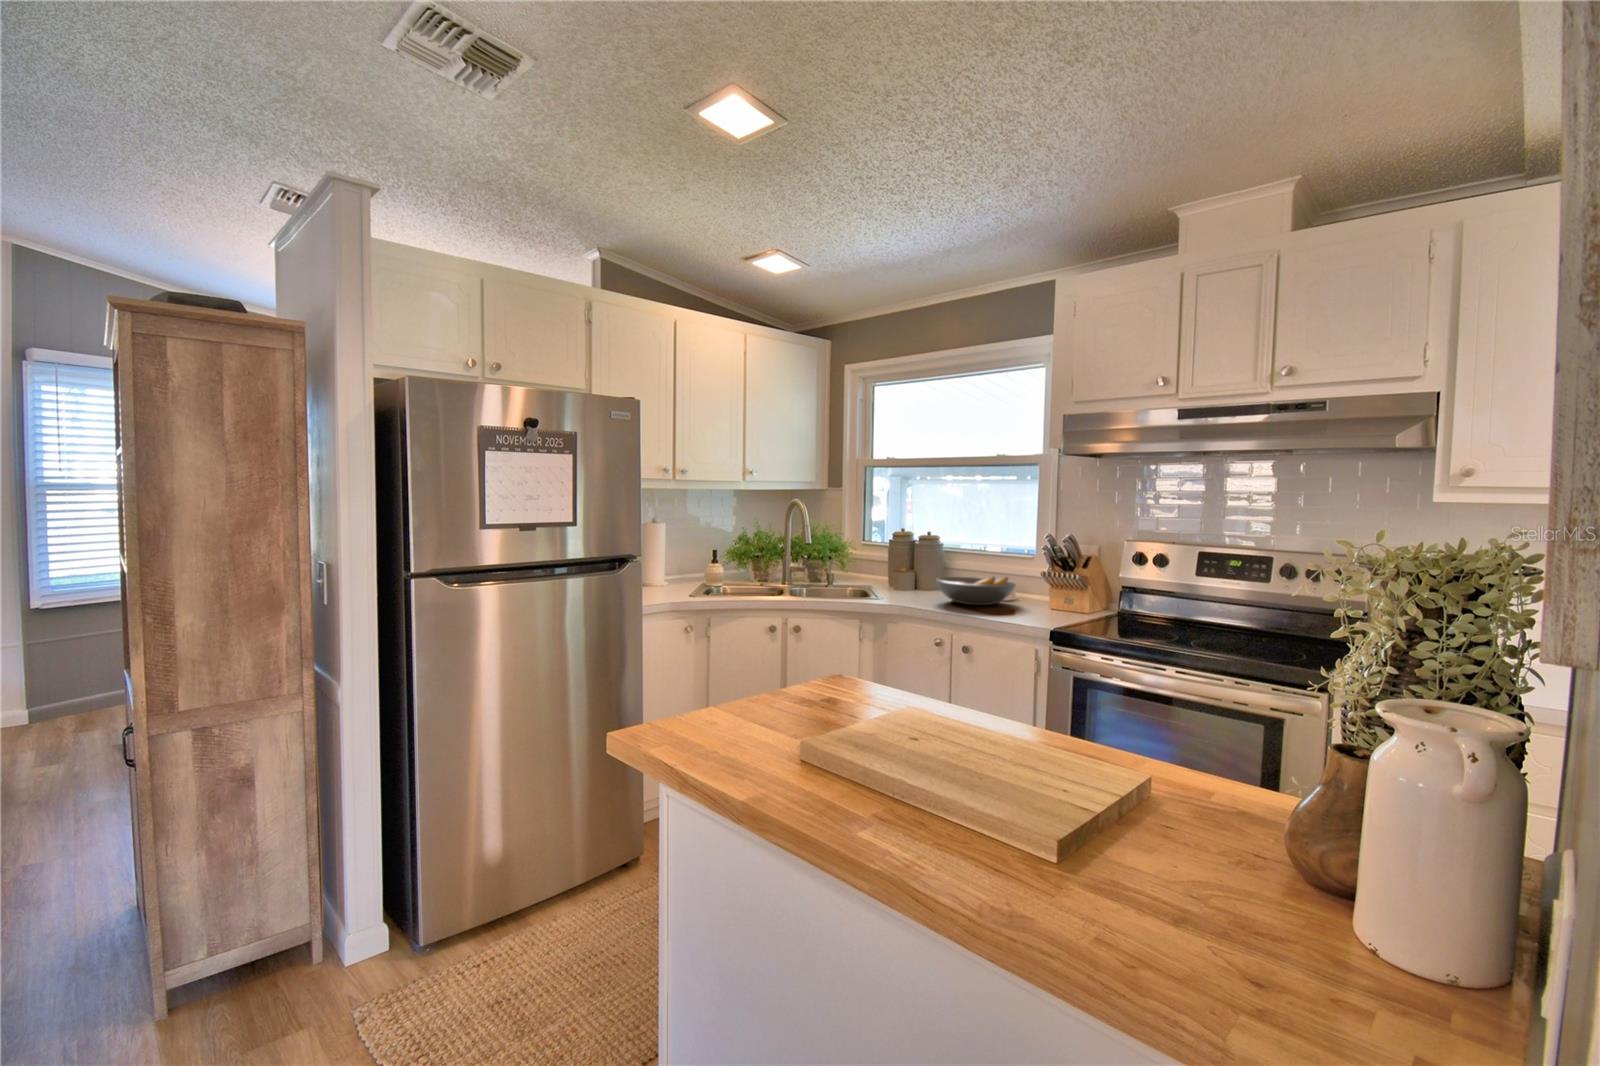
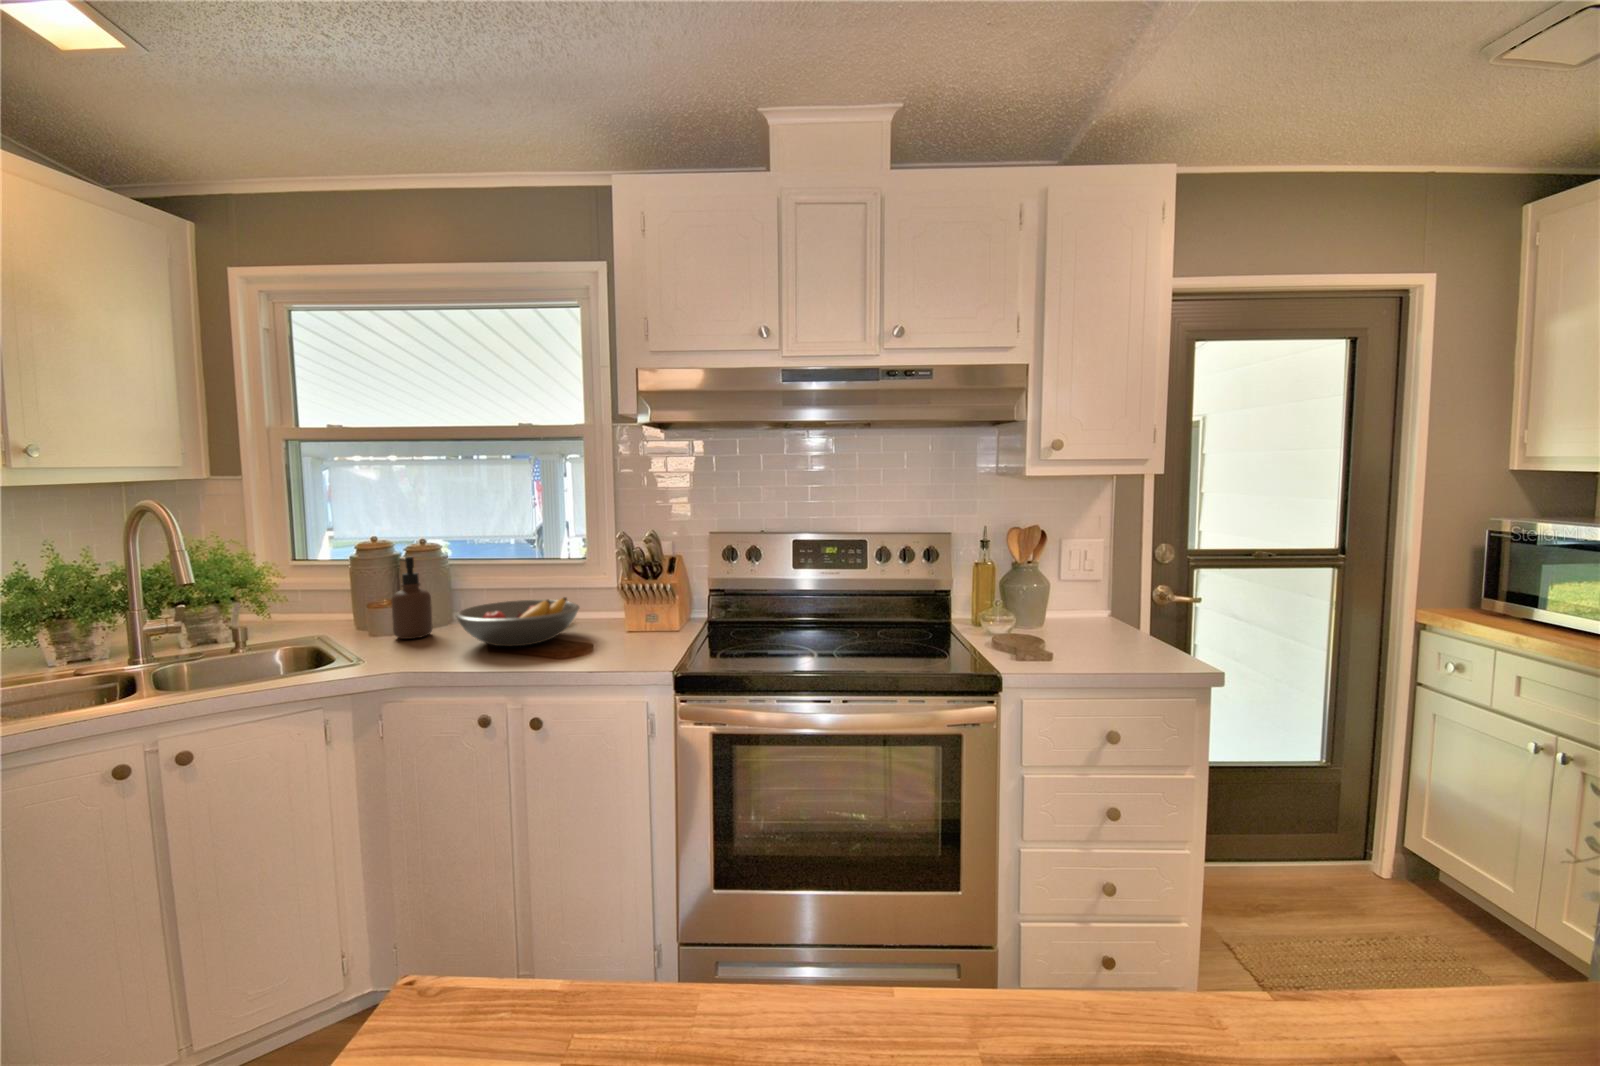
soap dispenser: none [904,541,927,594] -> present [392,557,432,639]

